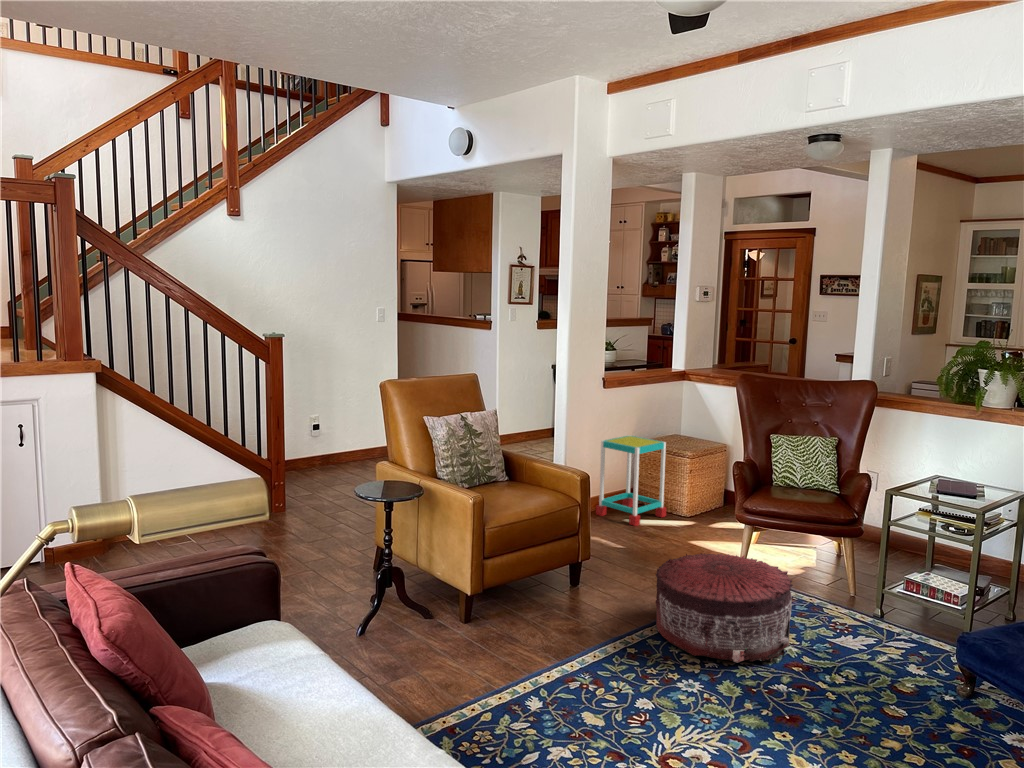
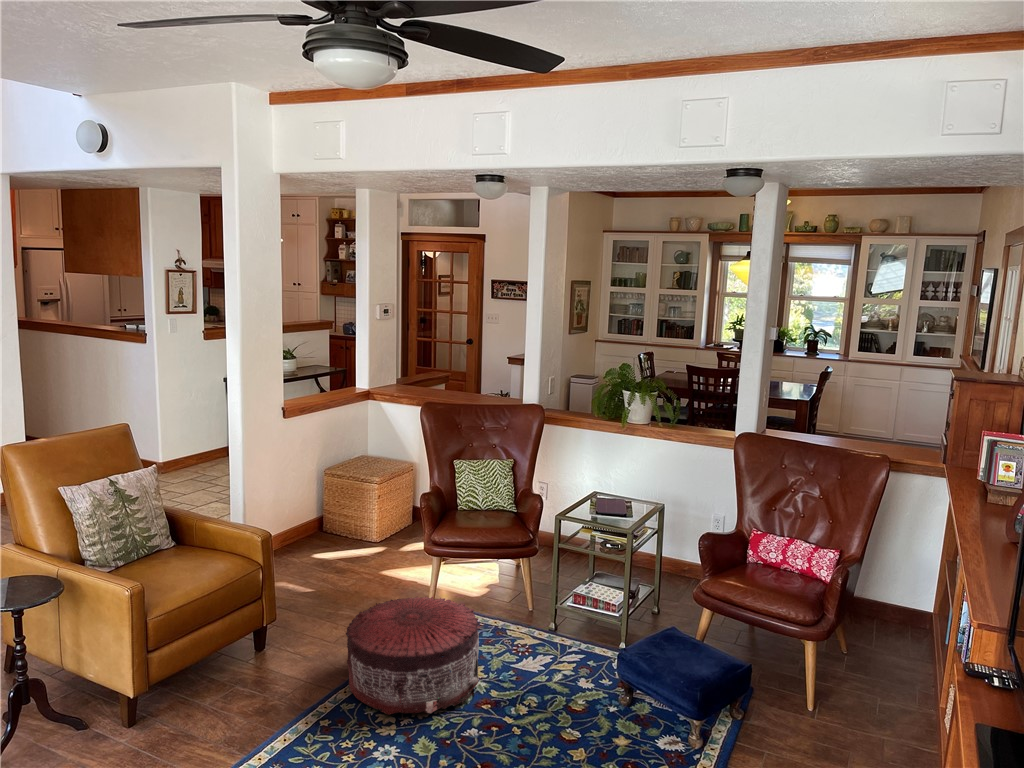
side table: present [596,435,666,526] -> none [279,464,355,563]

